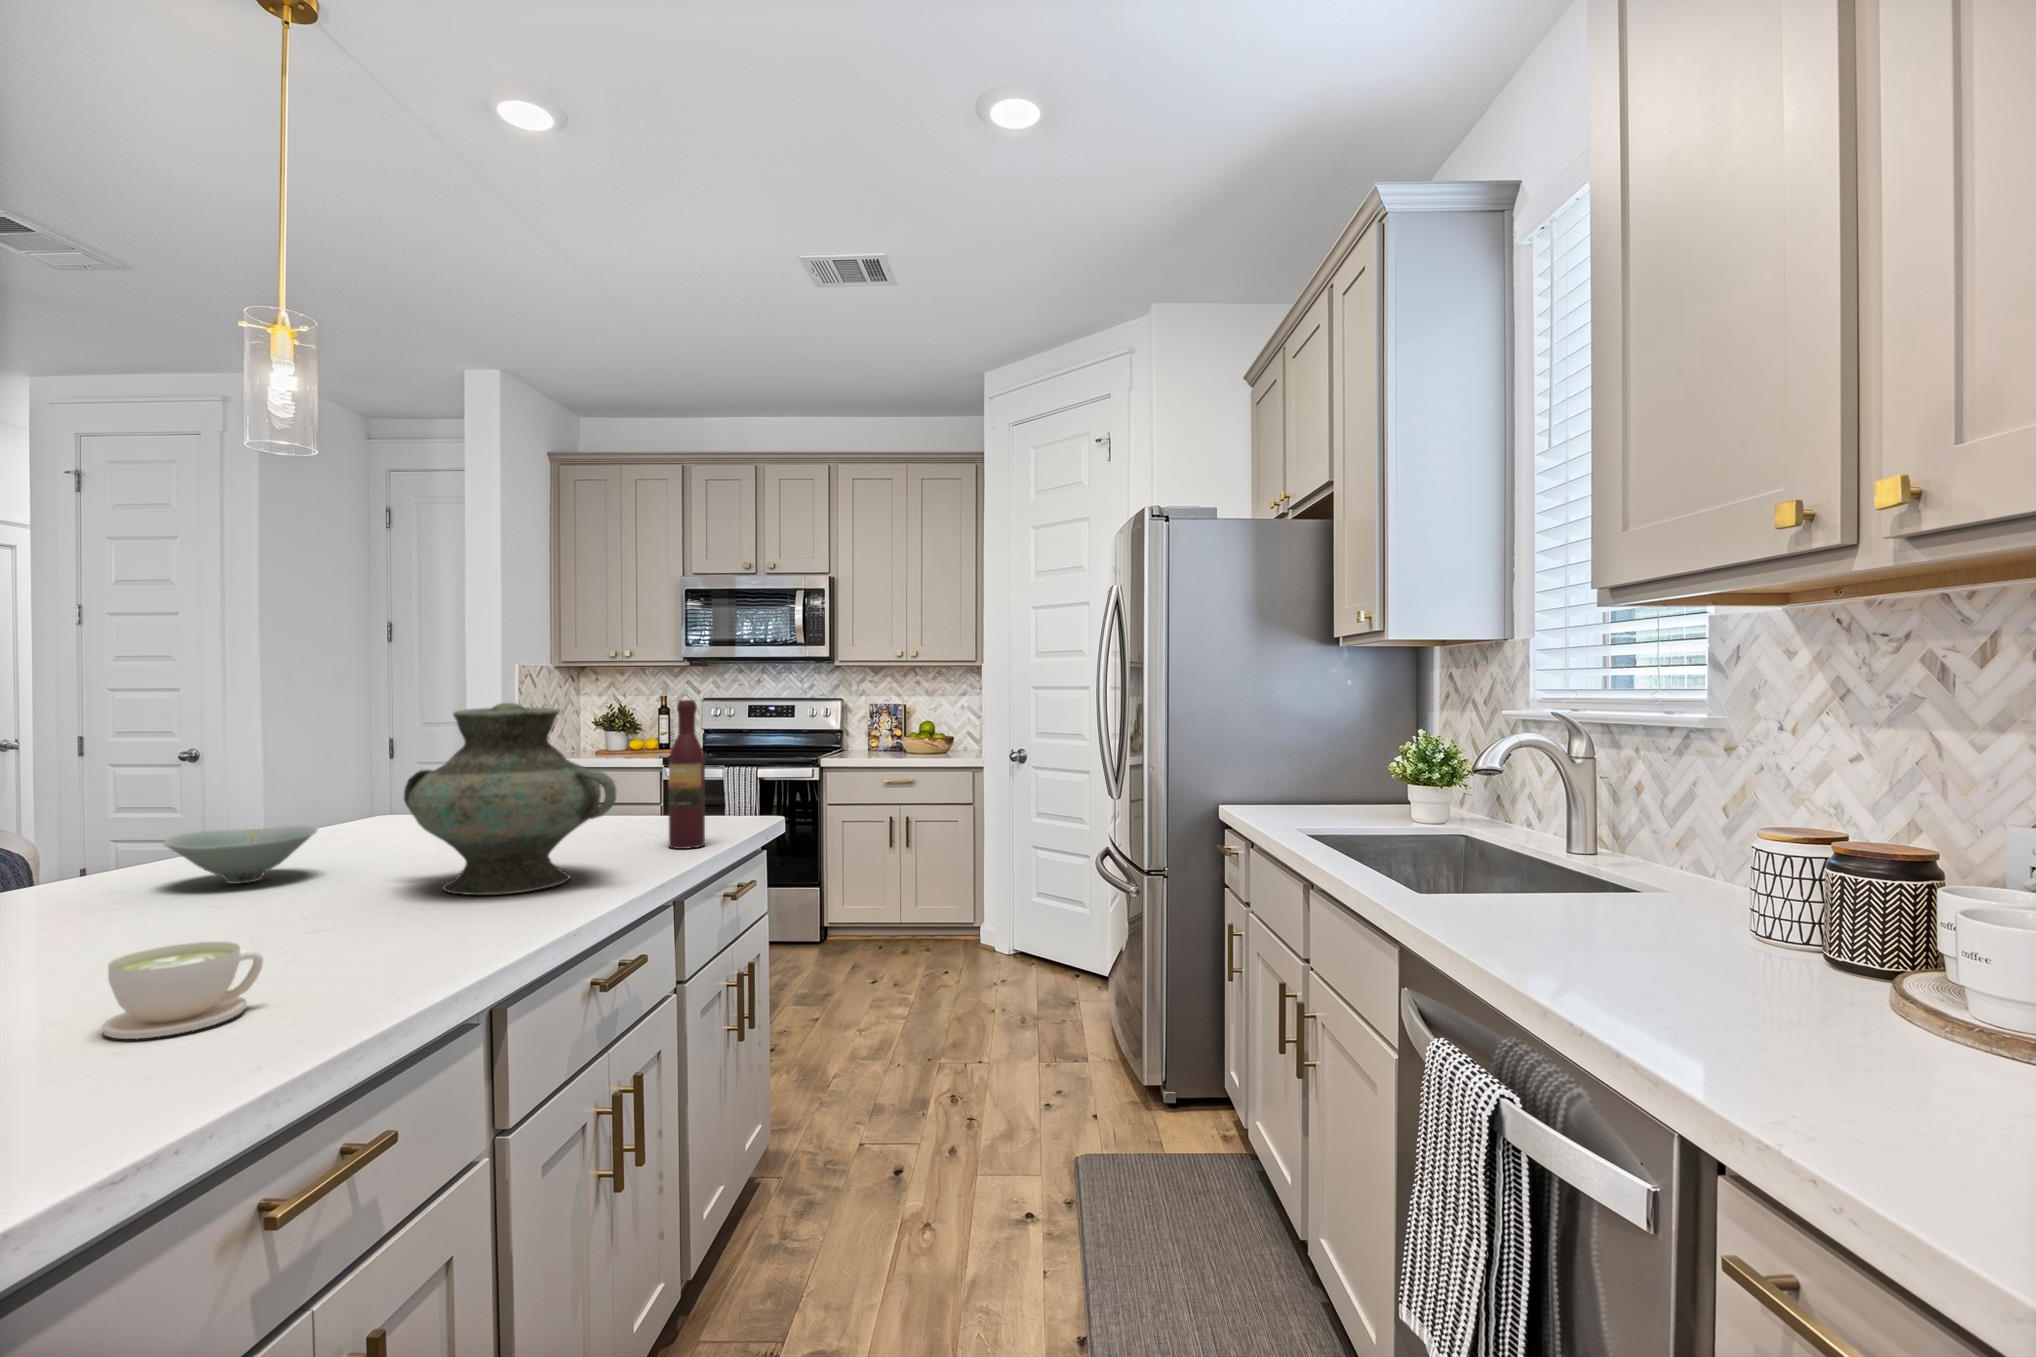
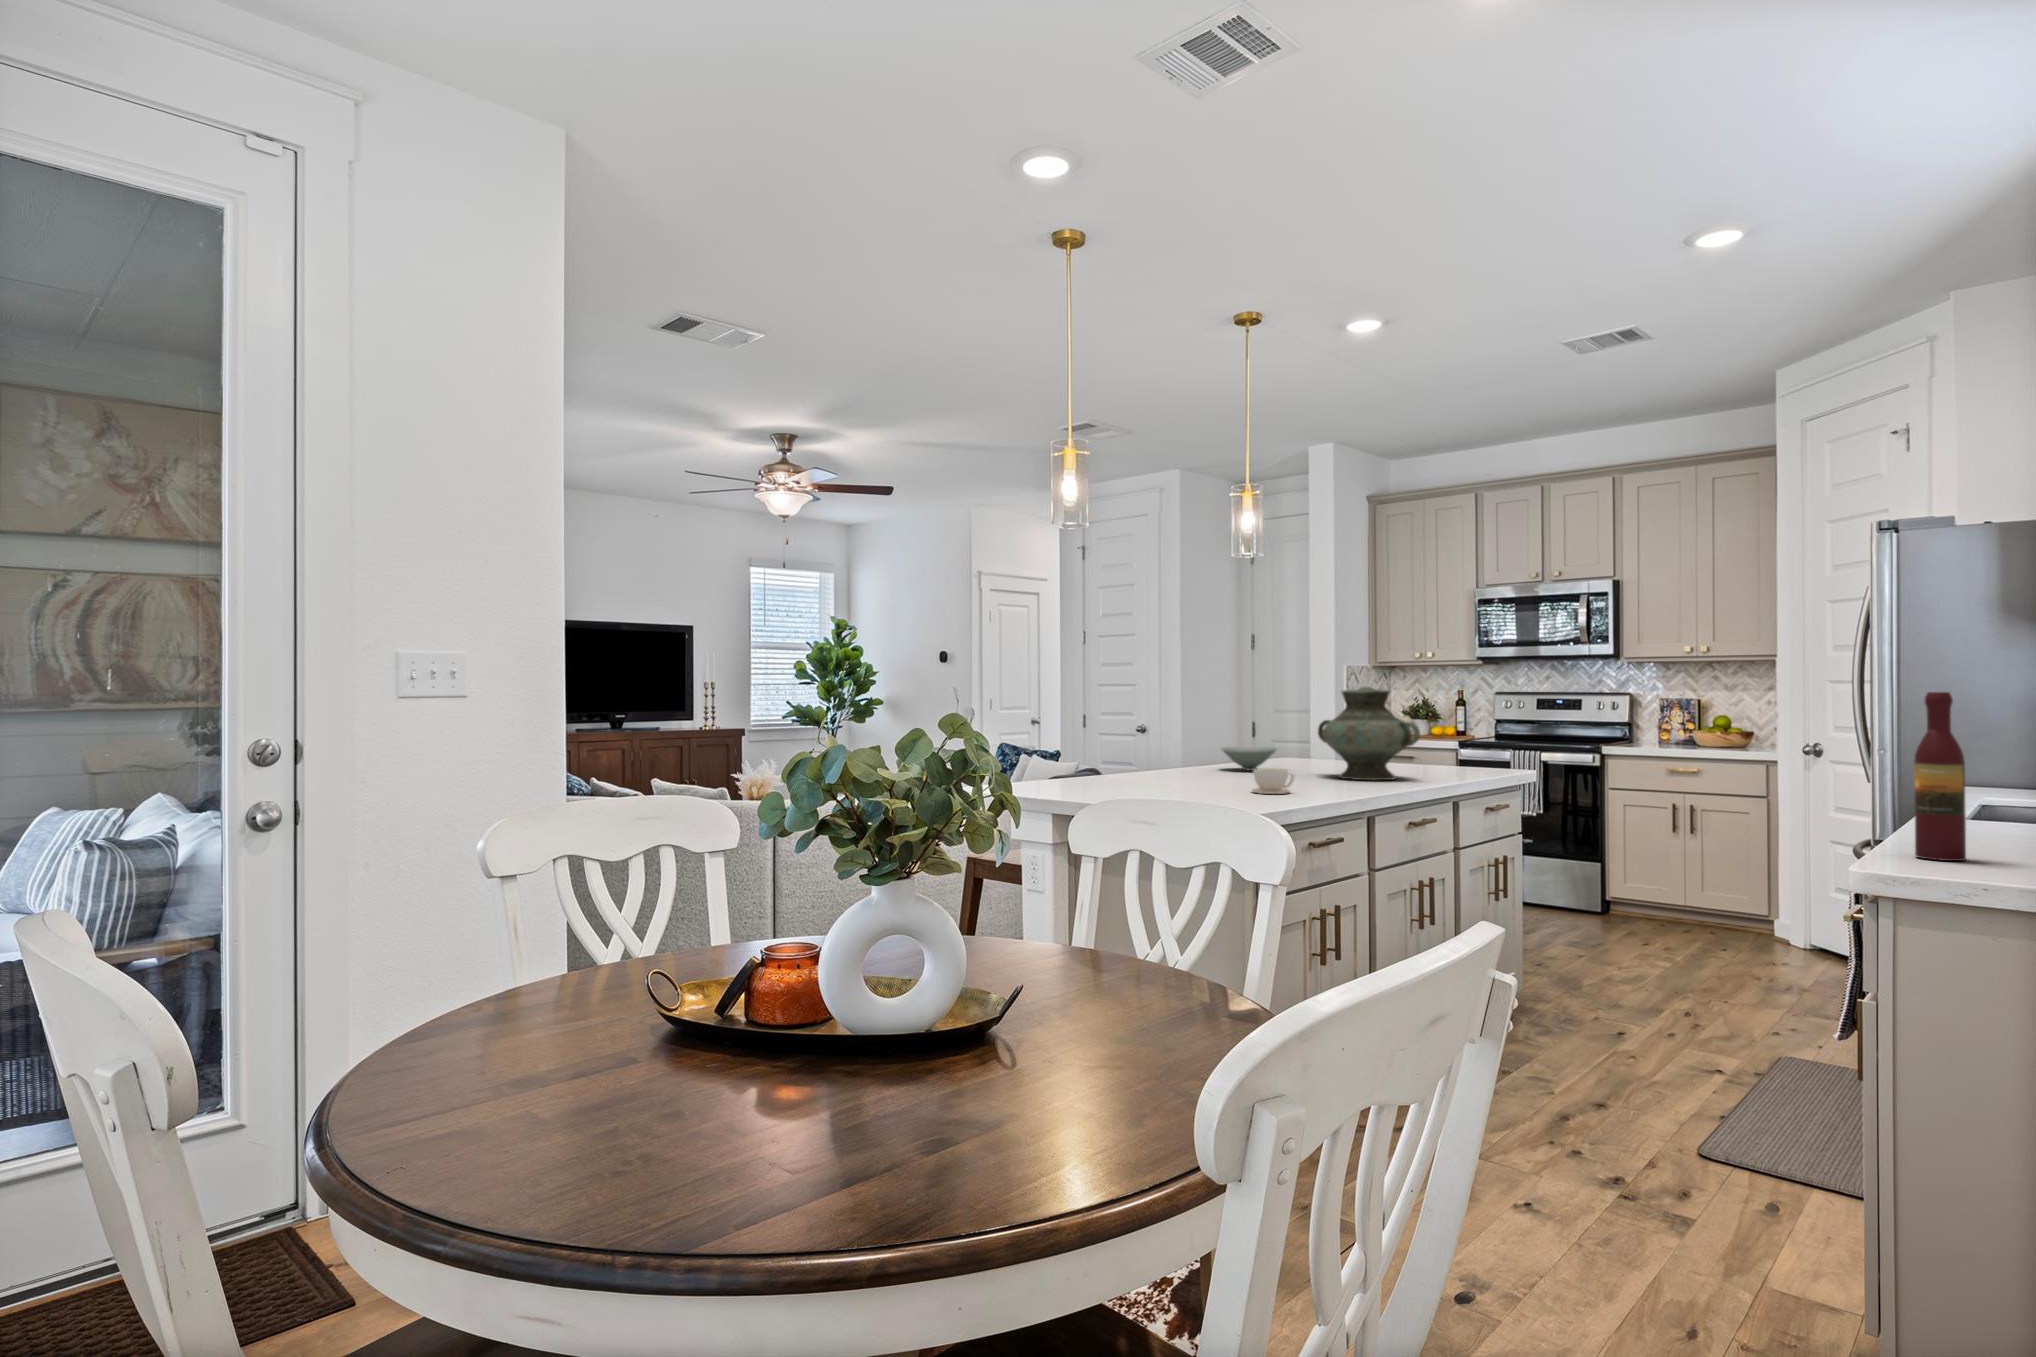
wine bottle: present [669,700,705,849] -> present [1914,692,1966,861]

